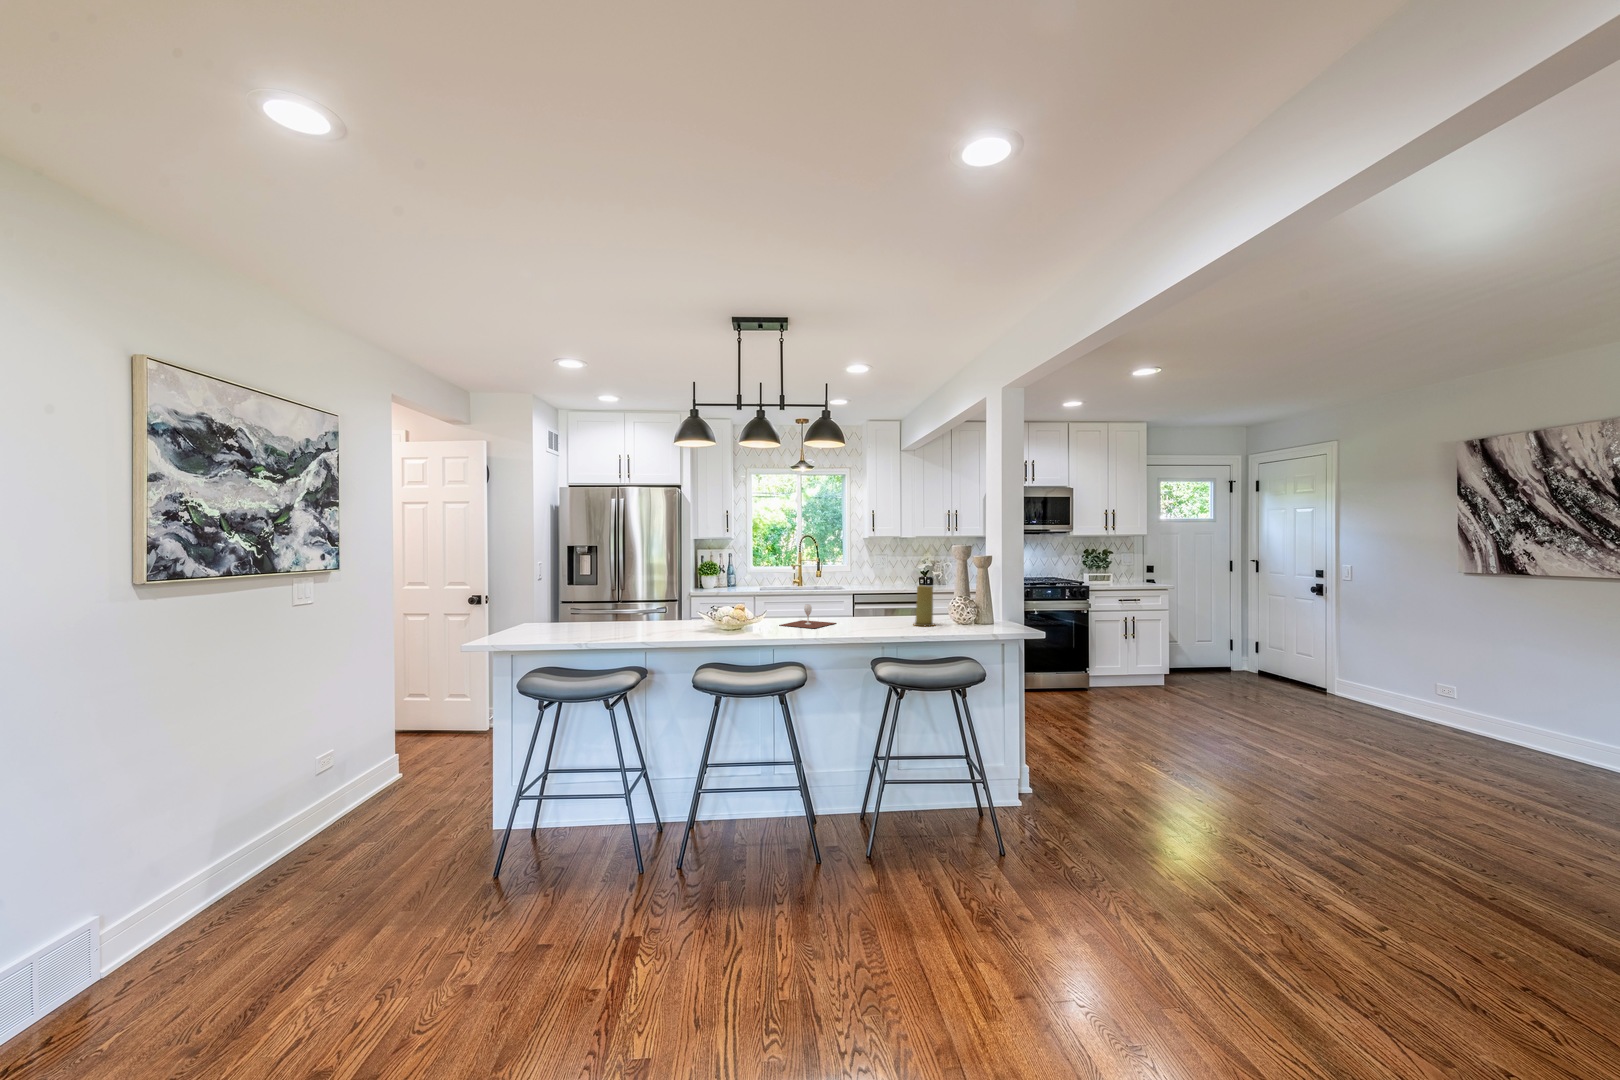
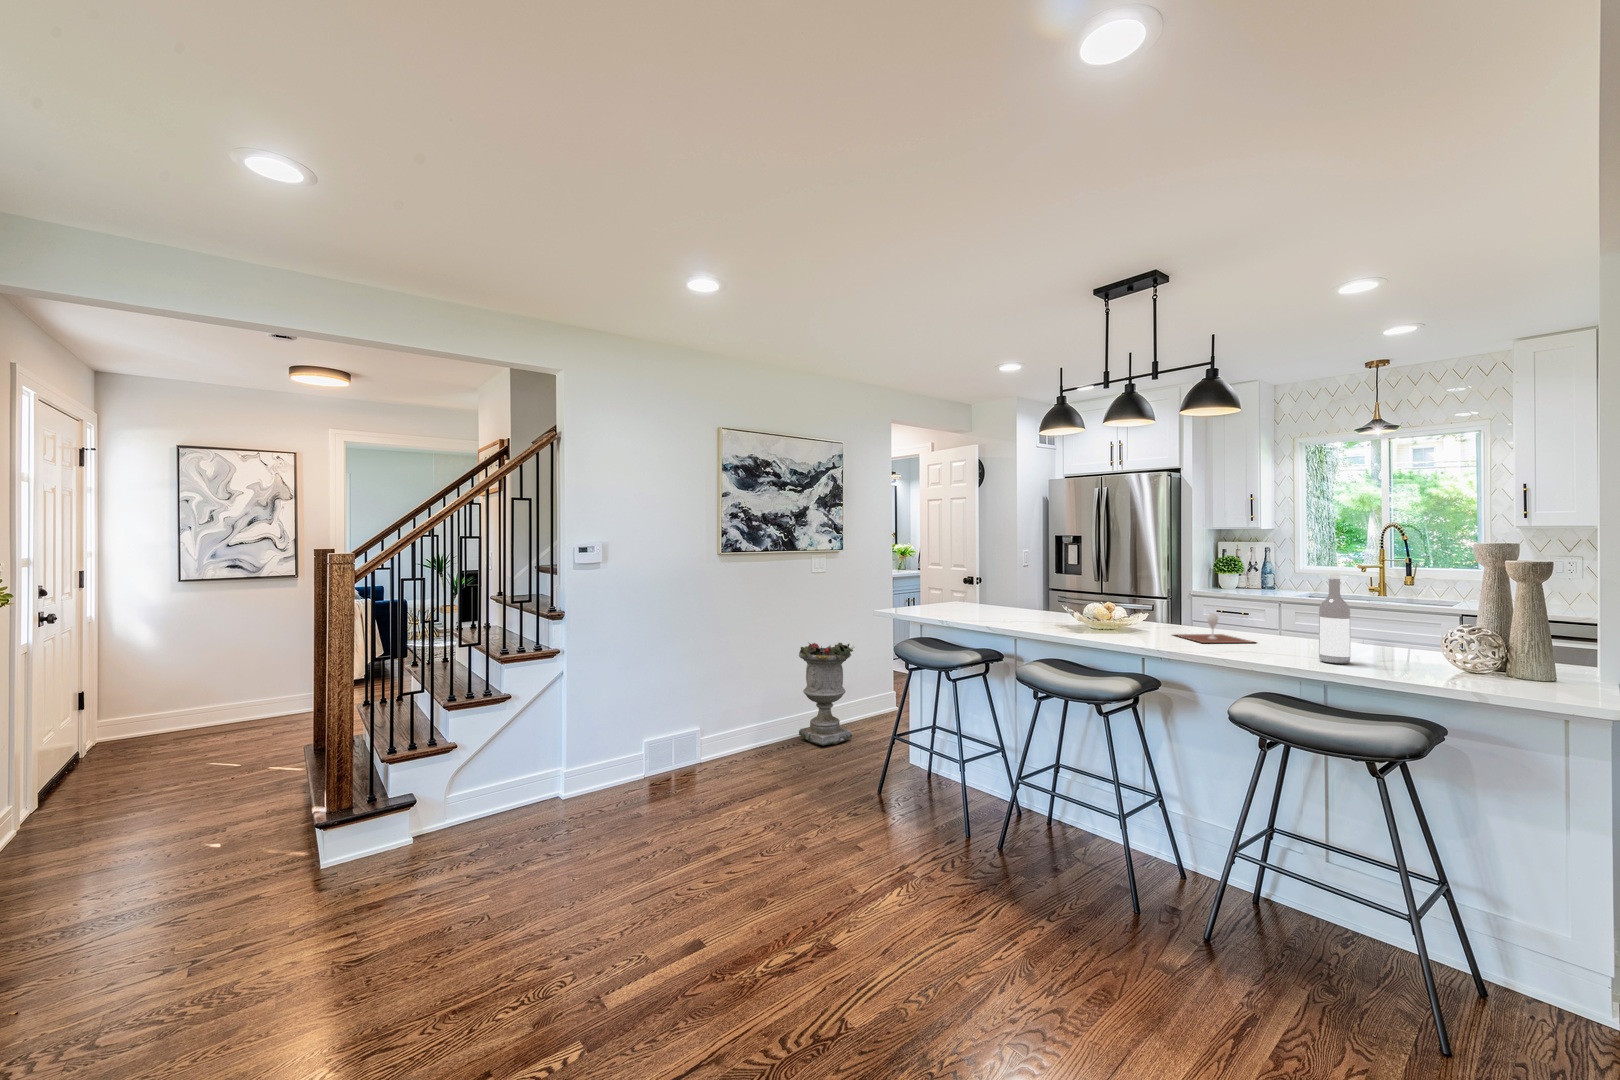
wine bottle: none [893,568,911,630] -> present [1319,572,1350,664]
candle: present [914,585,934,626] -> none [1376,602,1423,667]
planter: none [285,693,383,848] -> present [799,643,853,745]

